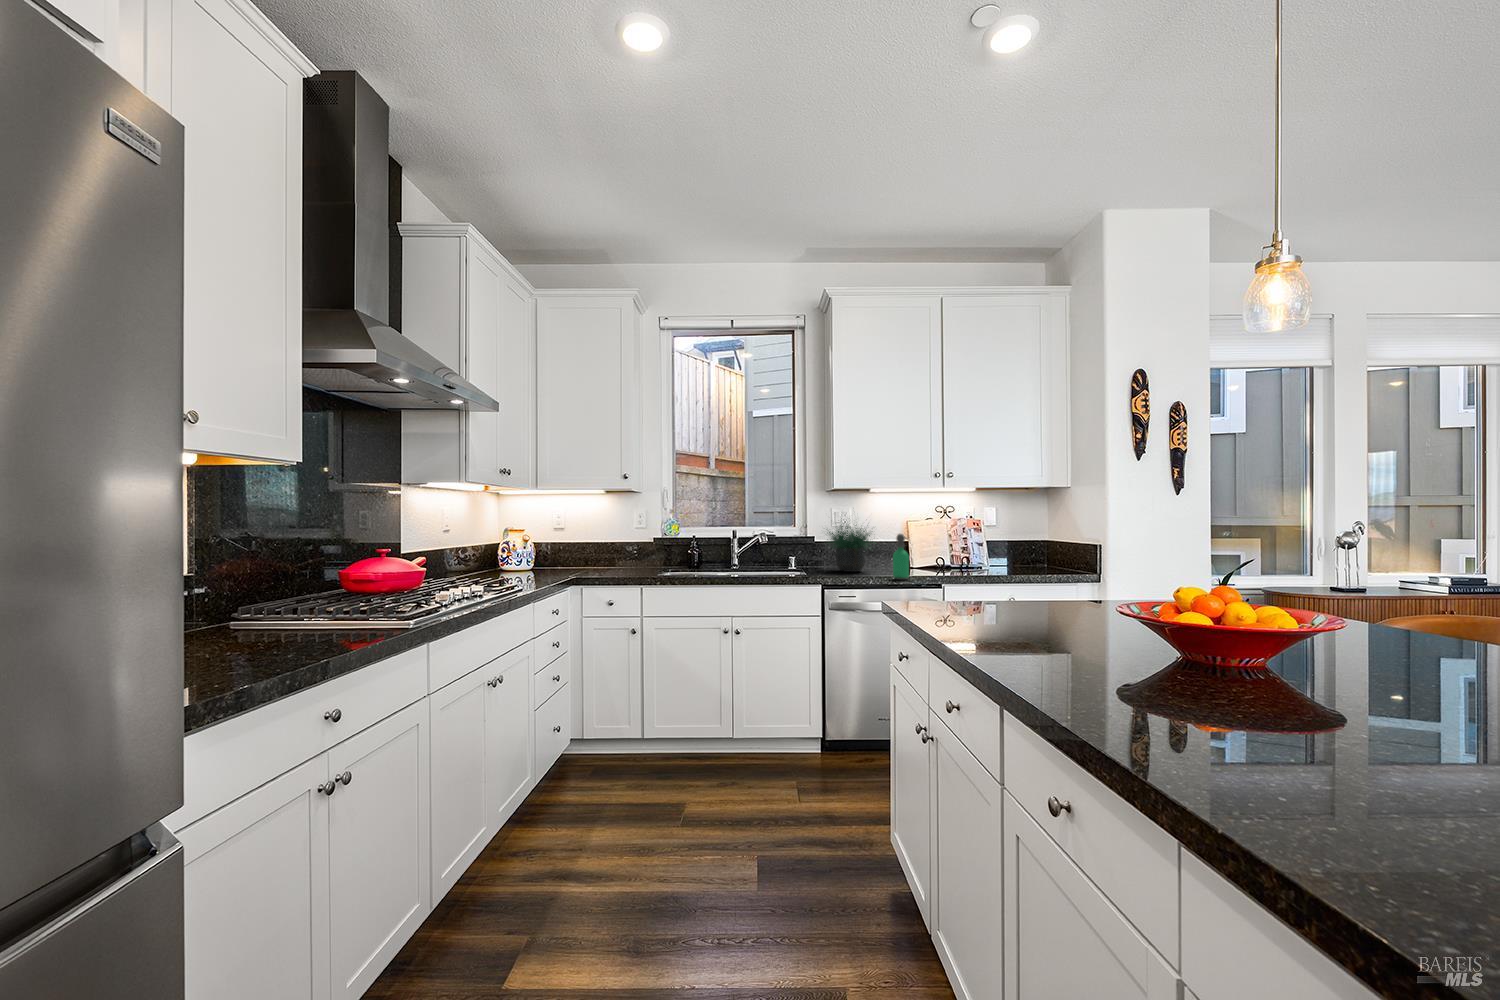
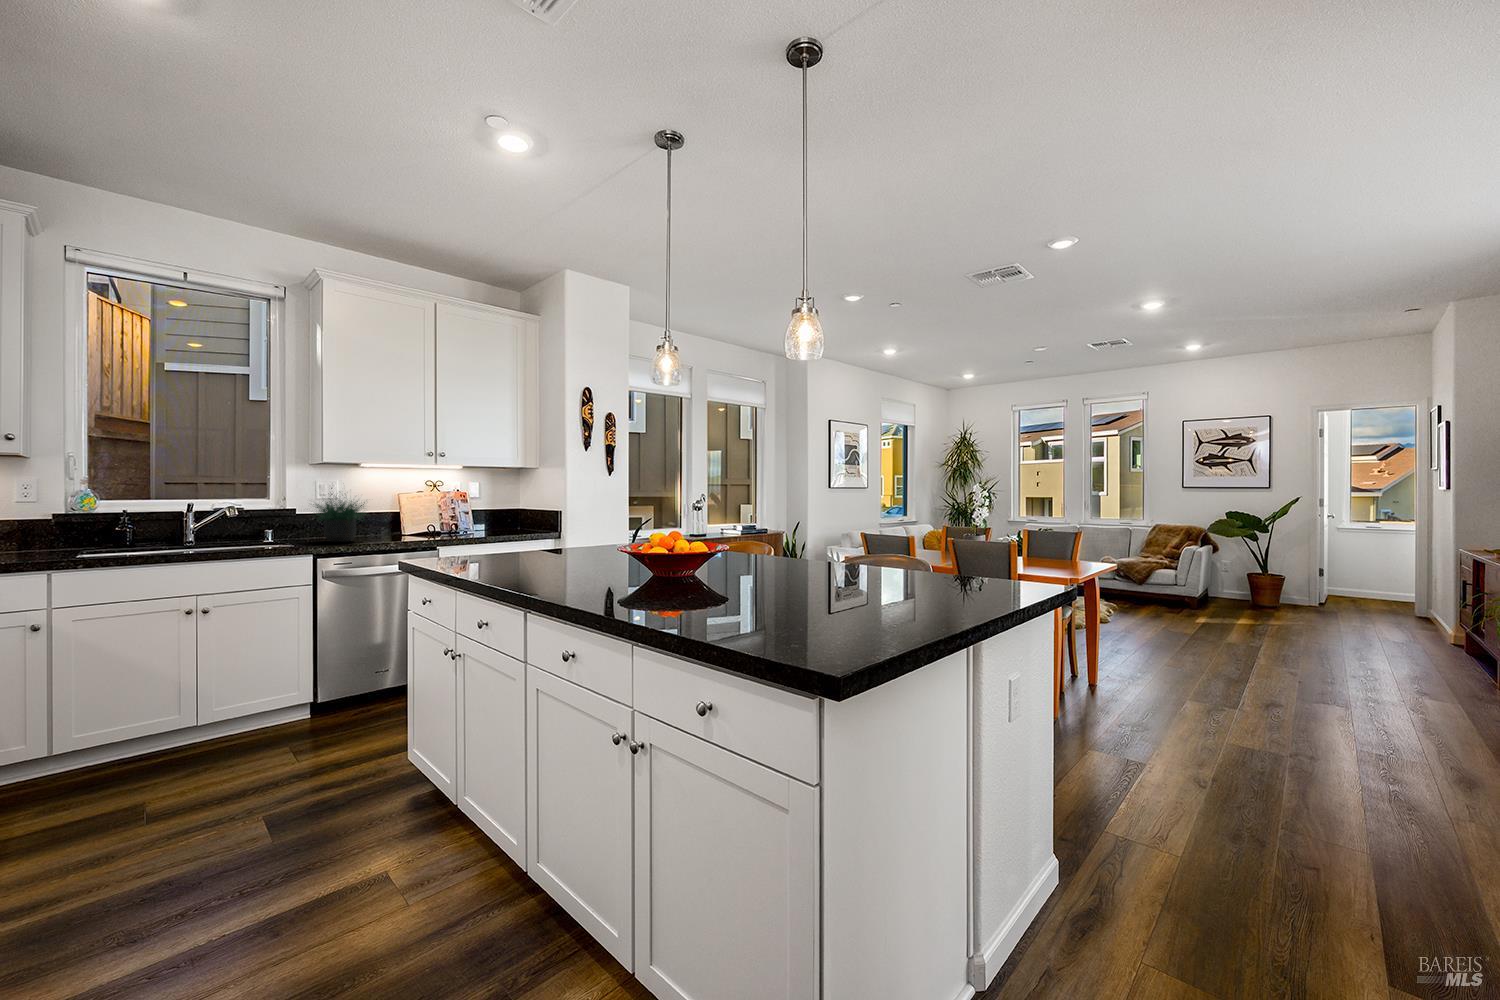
soap dispenser: present [893,534,909,580] -> none [390,506,406,547]

